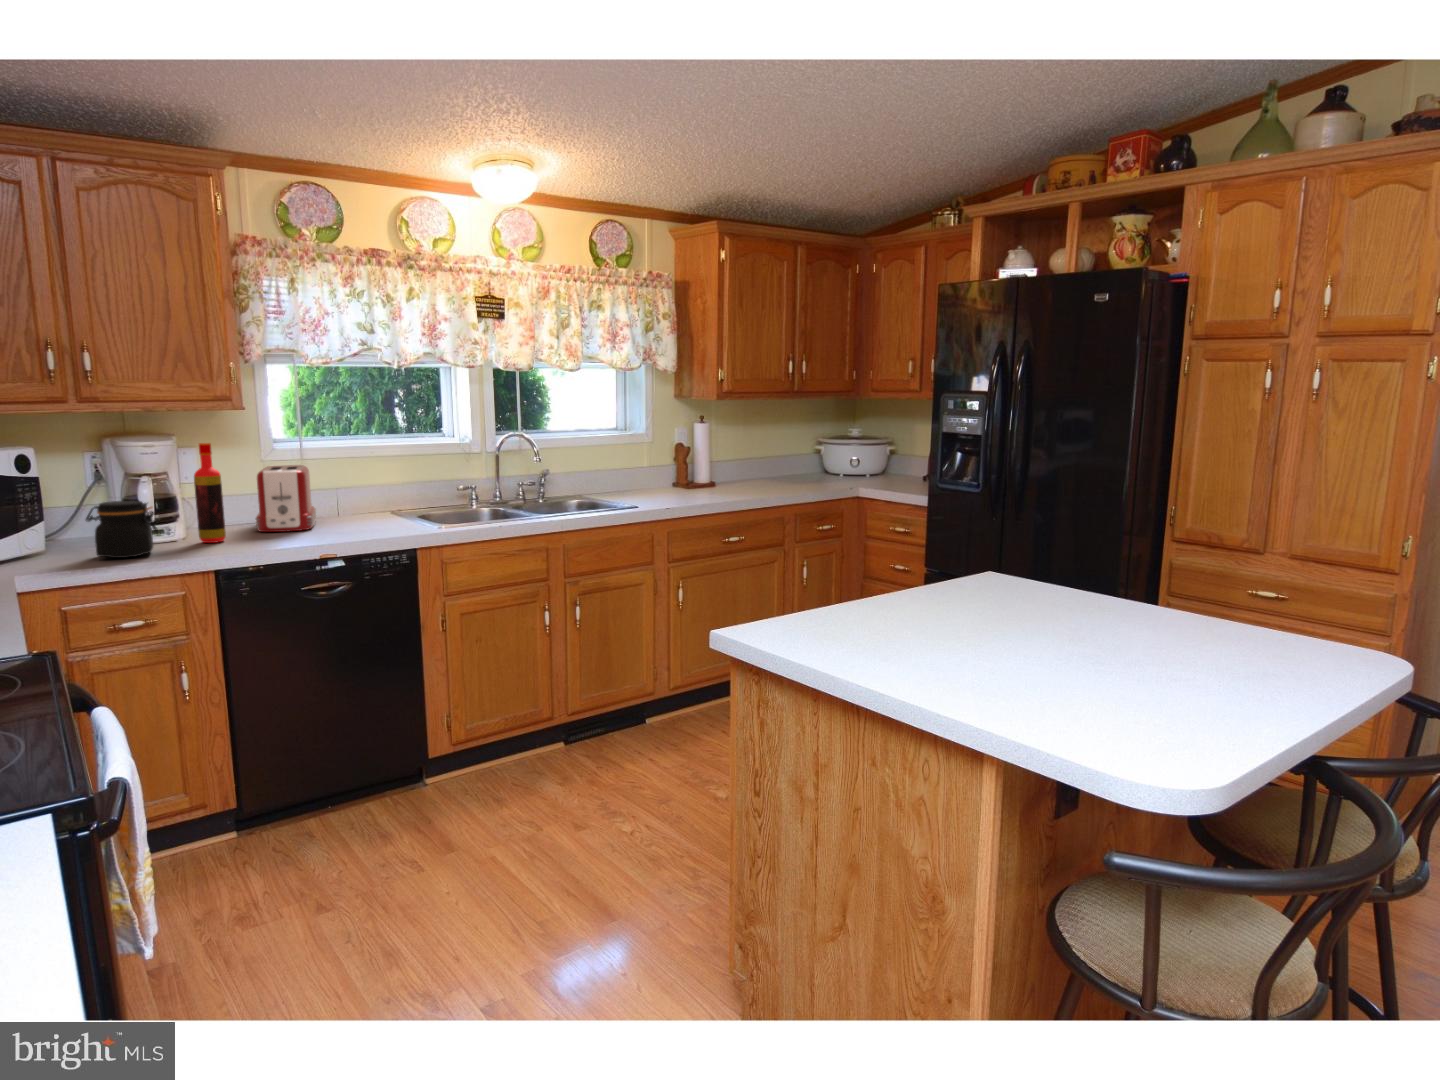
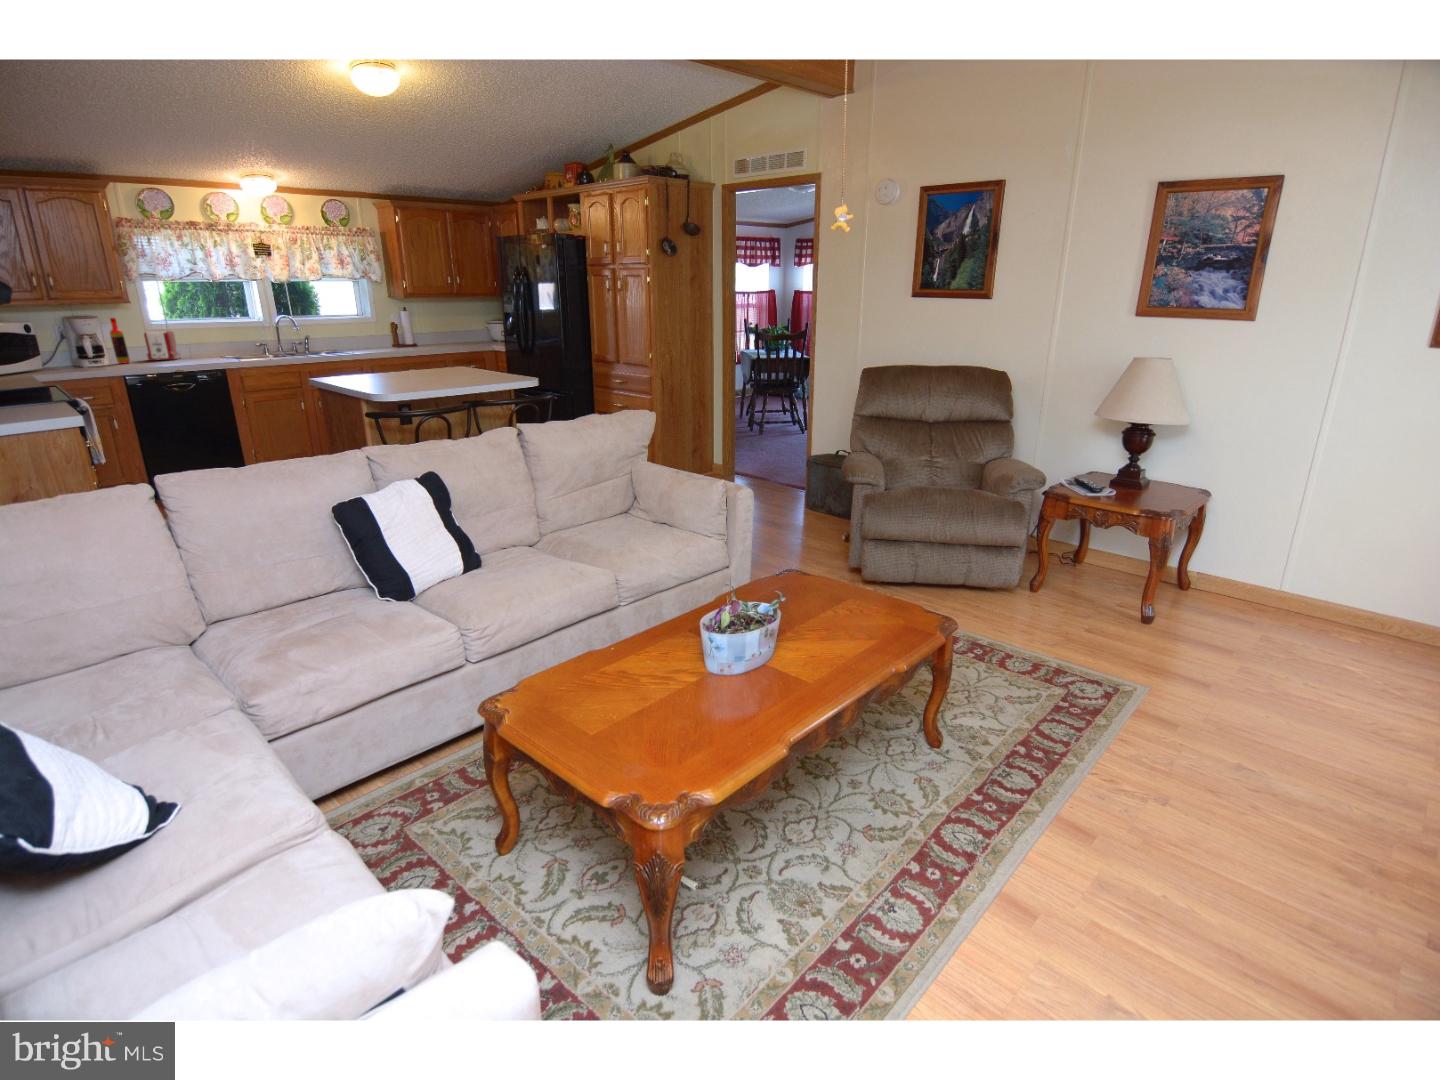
jar: present [86,500,158,558] -> none [60,343,95,367]

